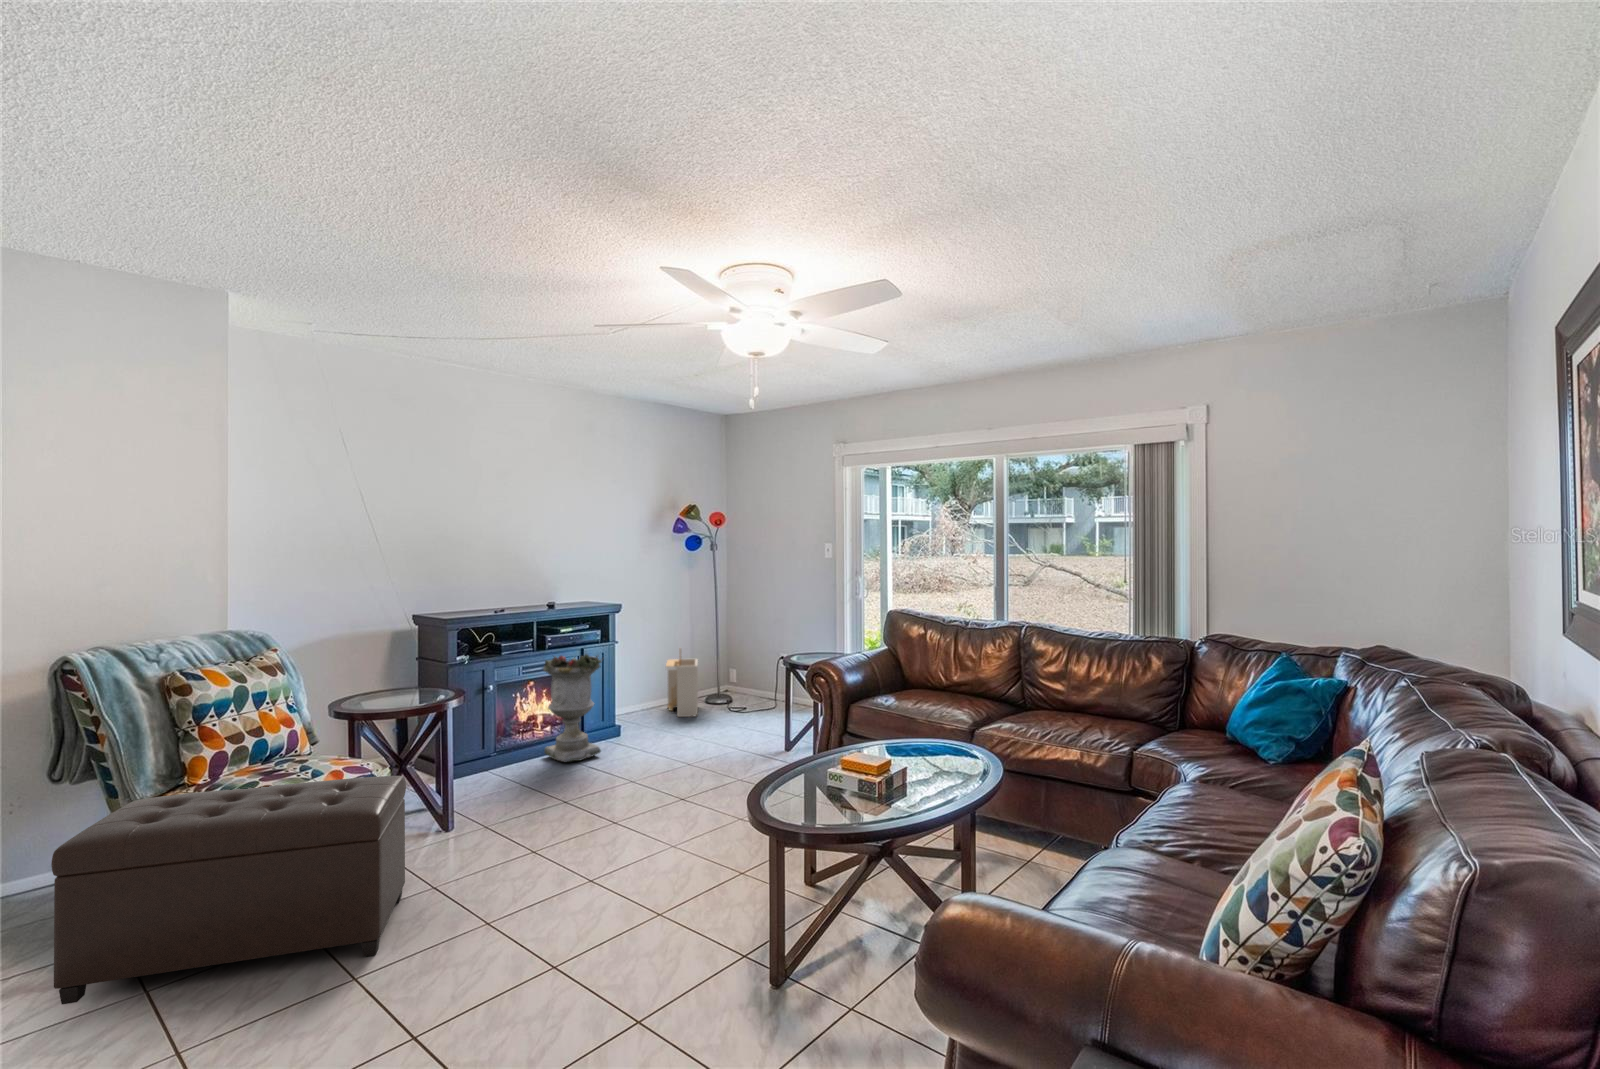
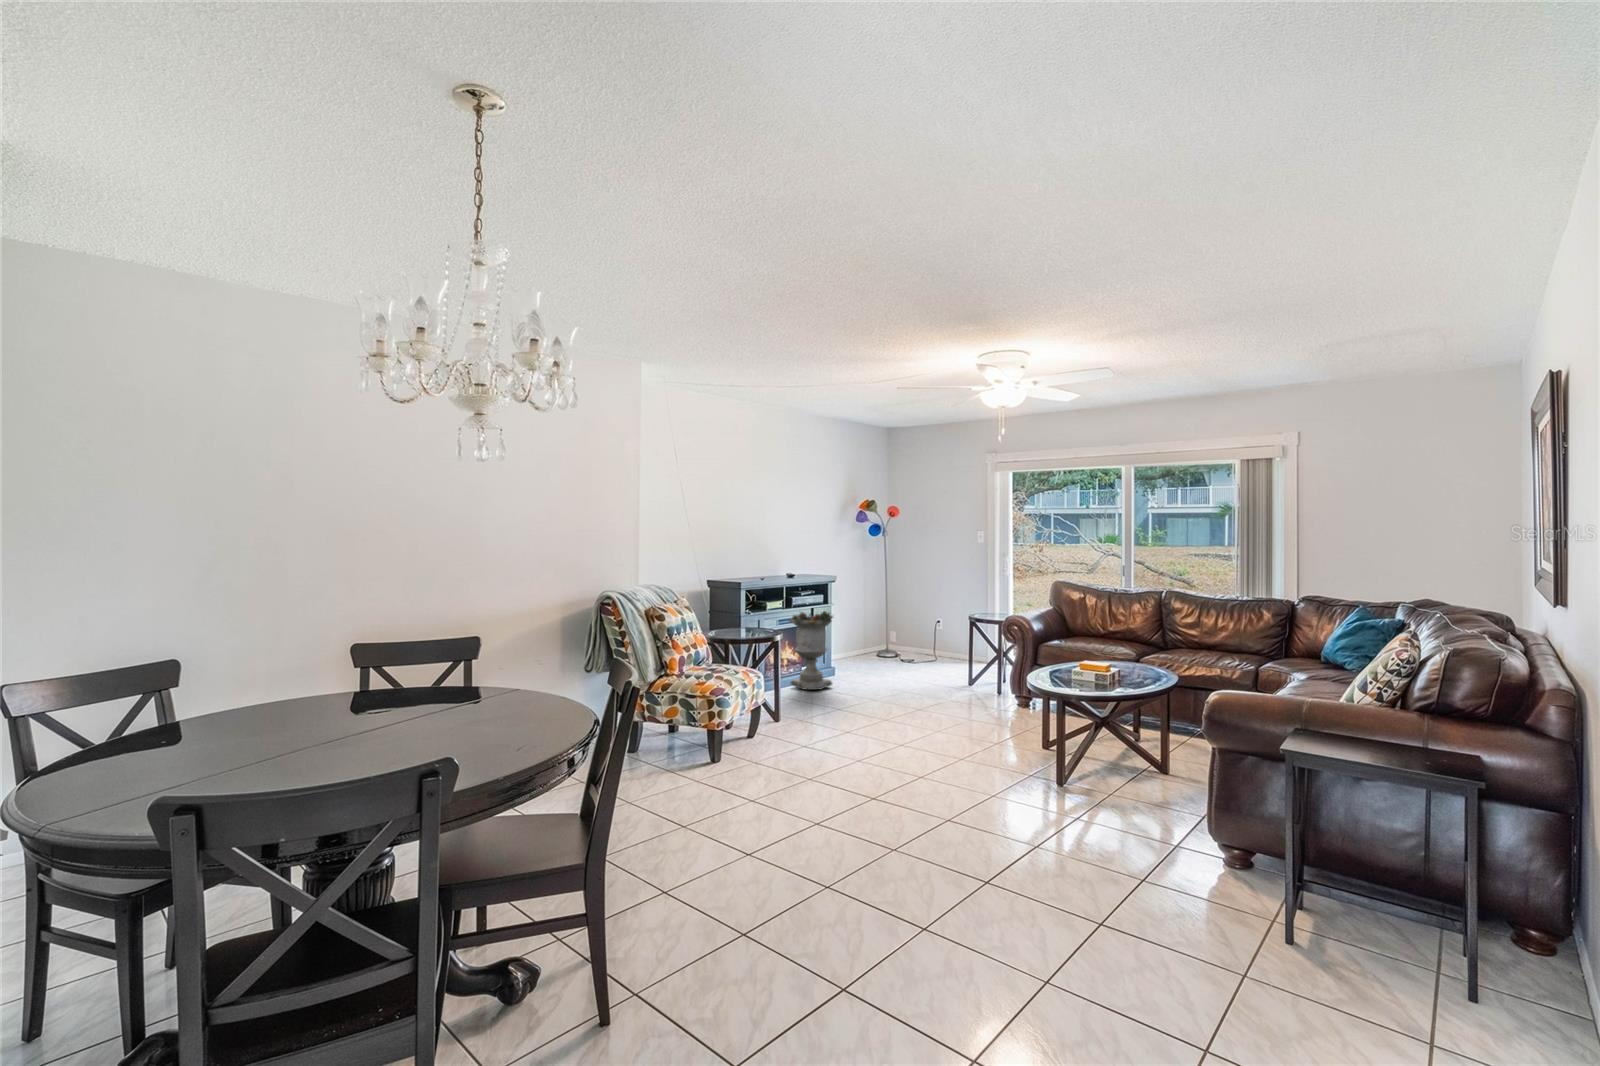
storage bin: present [666,656,698,717] -> none [849,612,879,666]
ottoman: present [51,776,406,1004] -> none [650,674,813,784]

